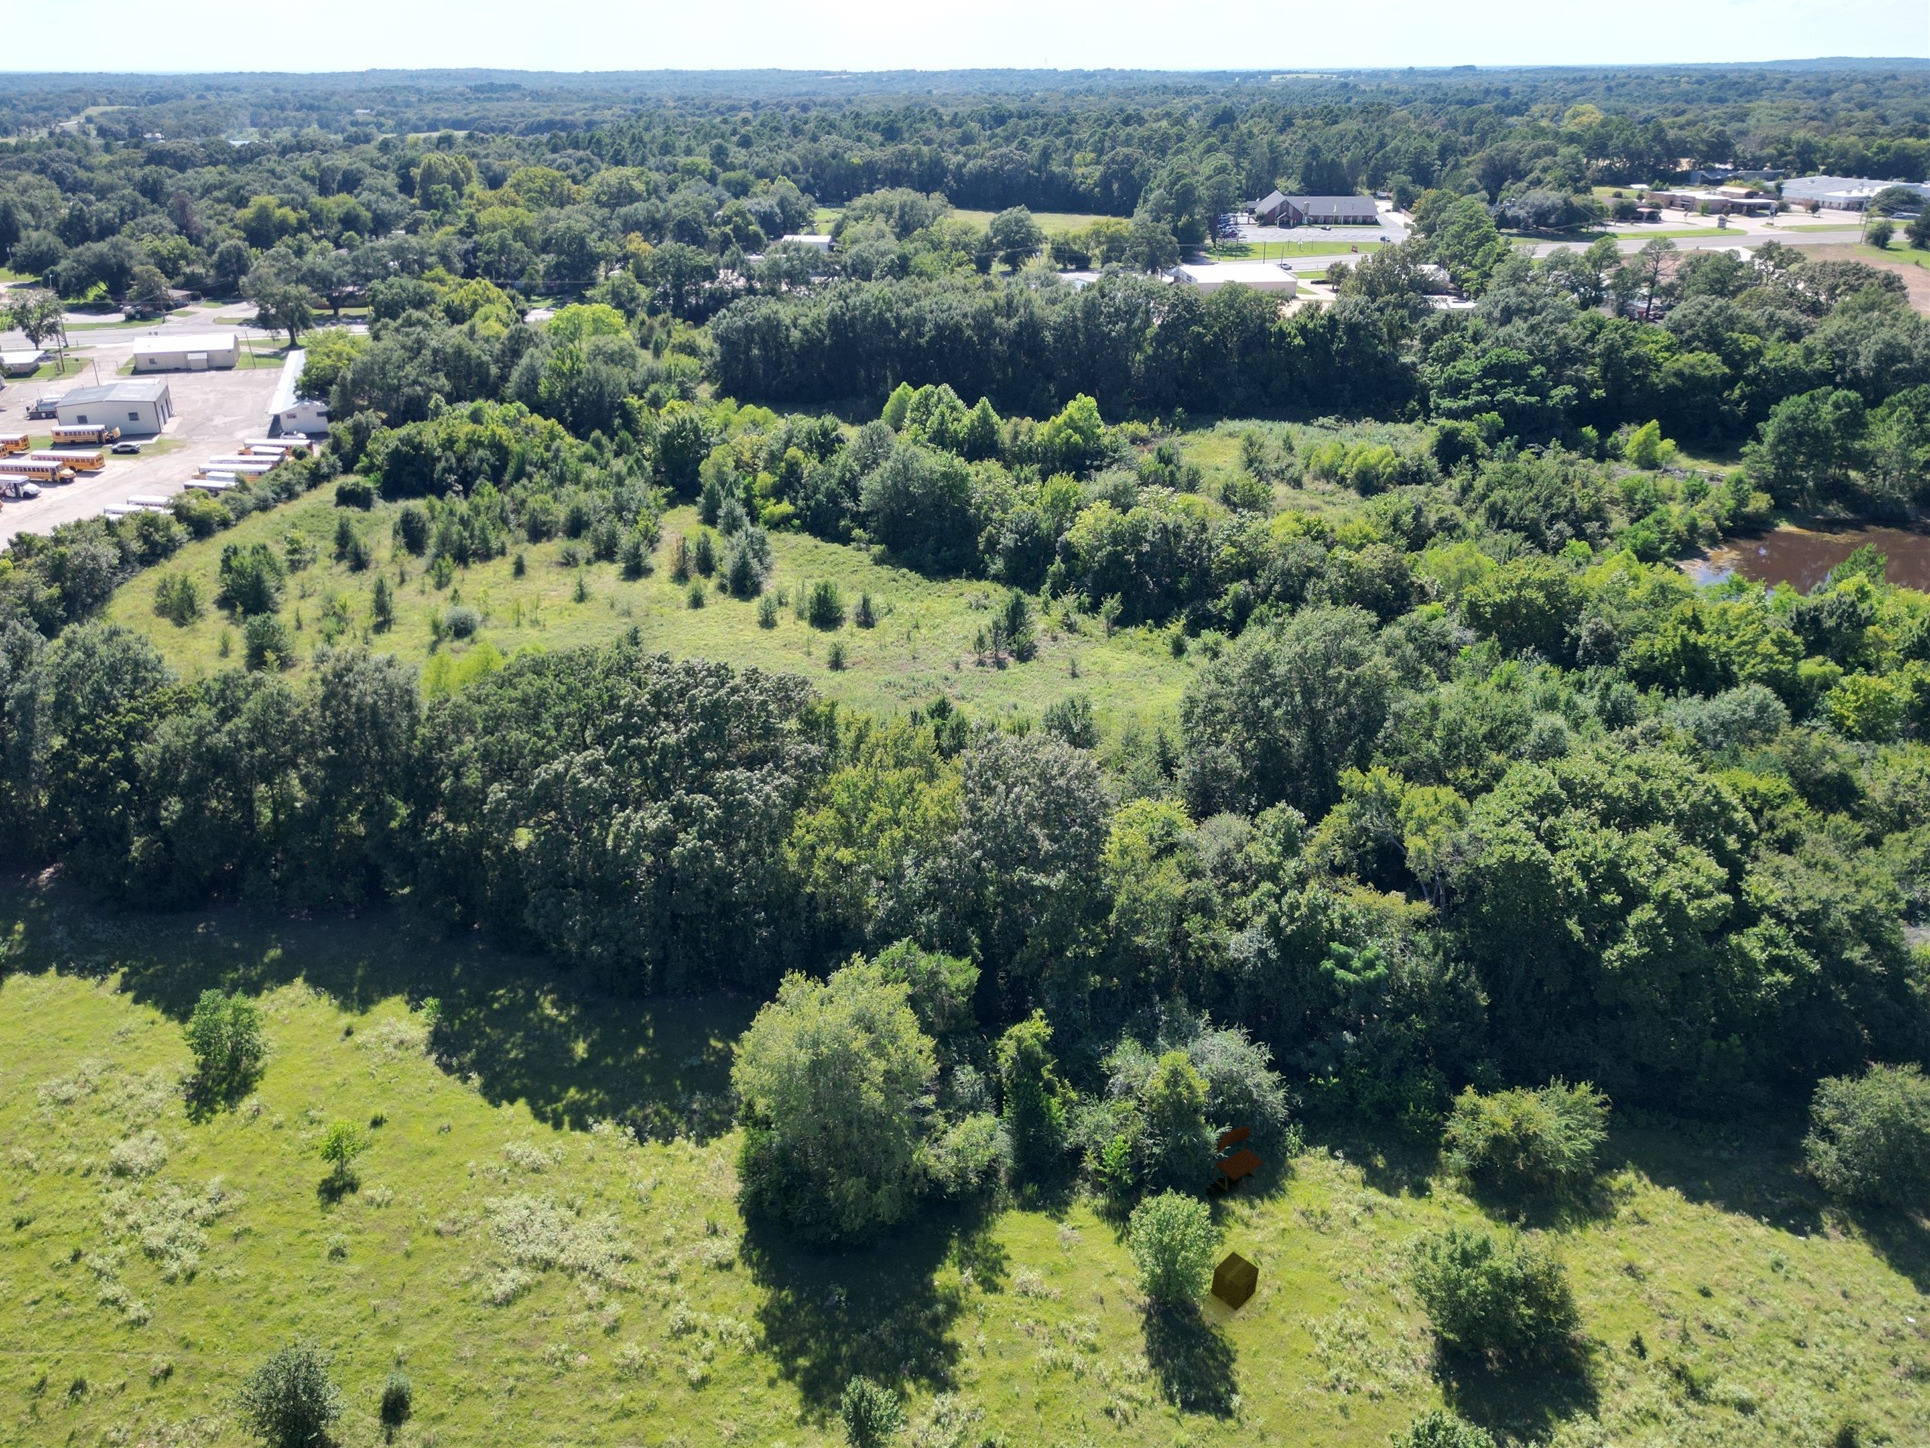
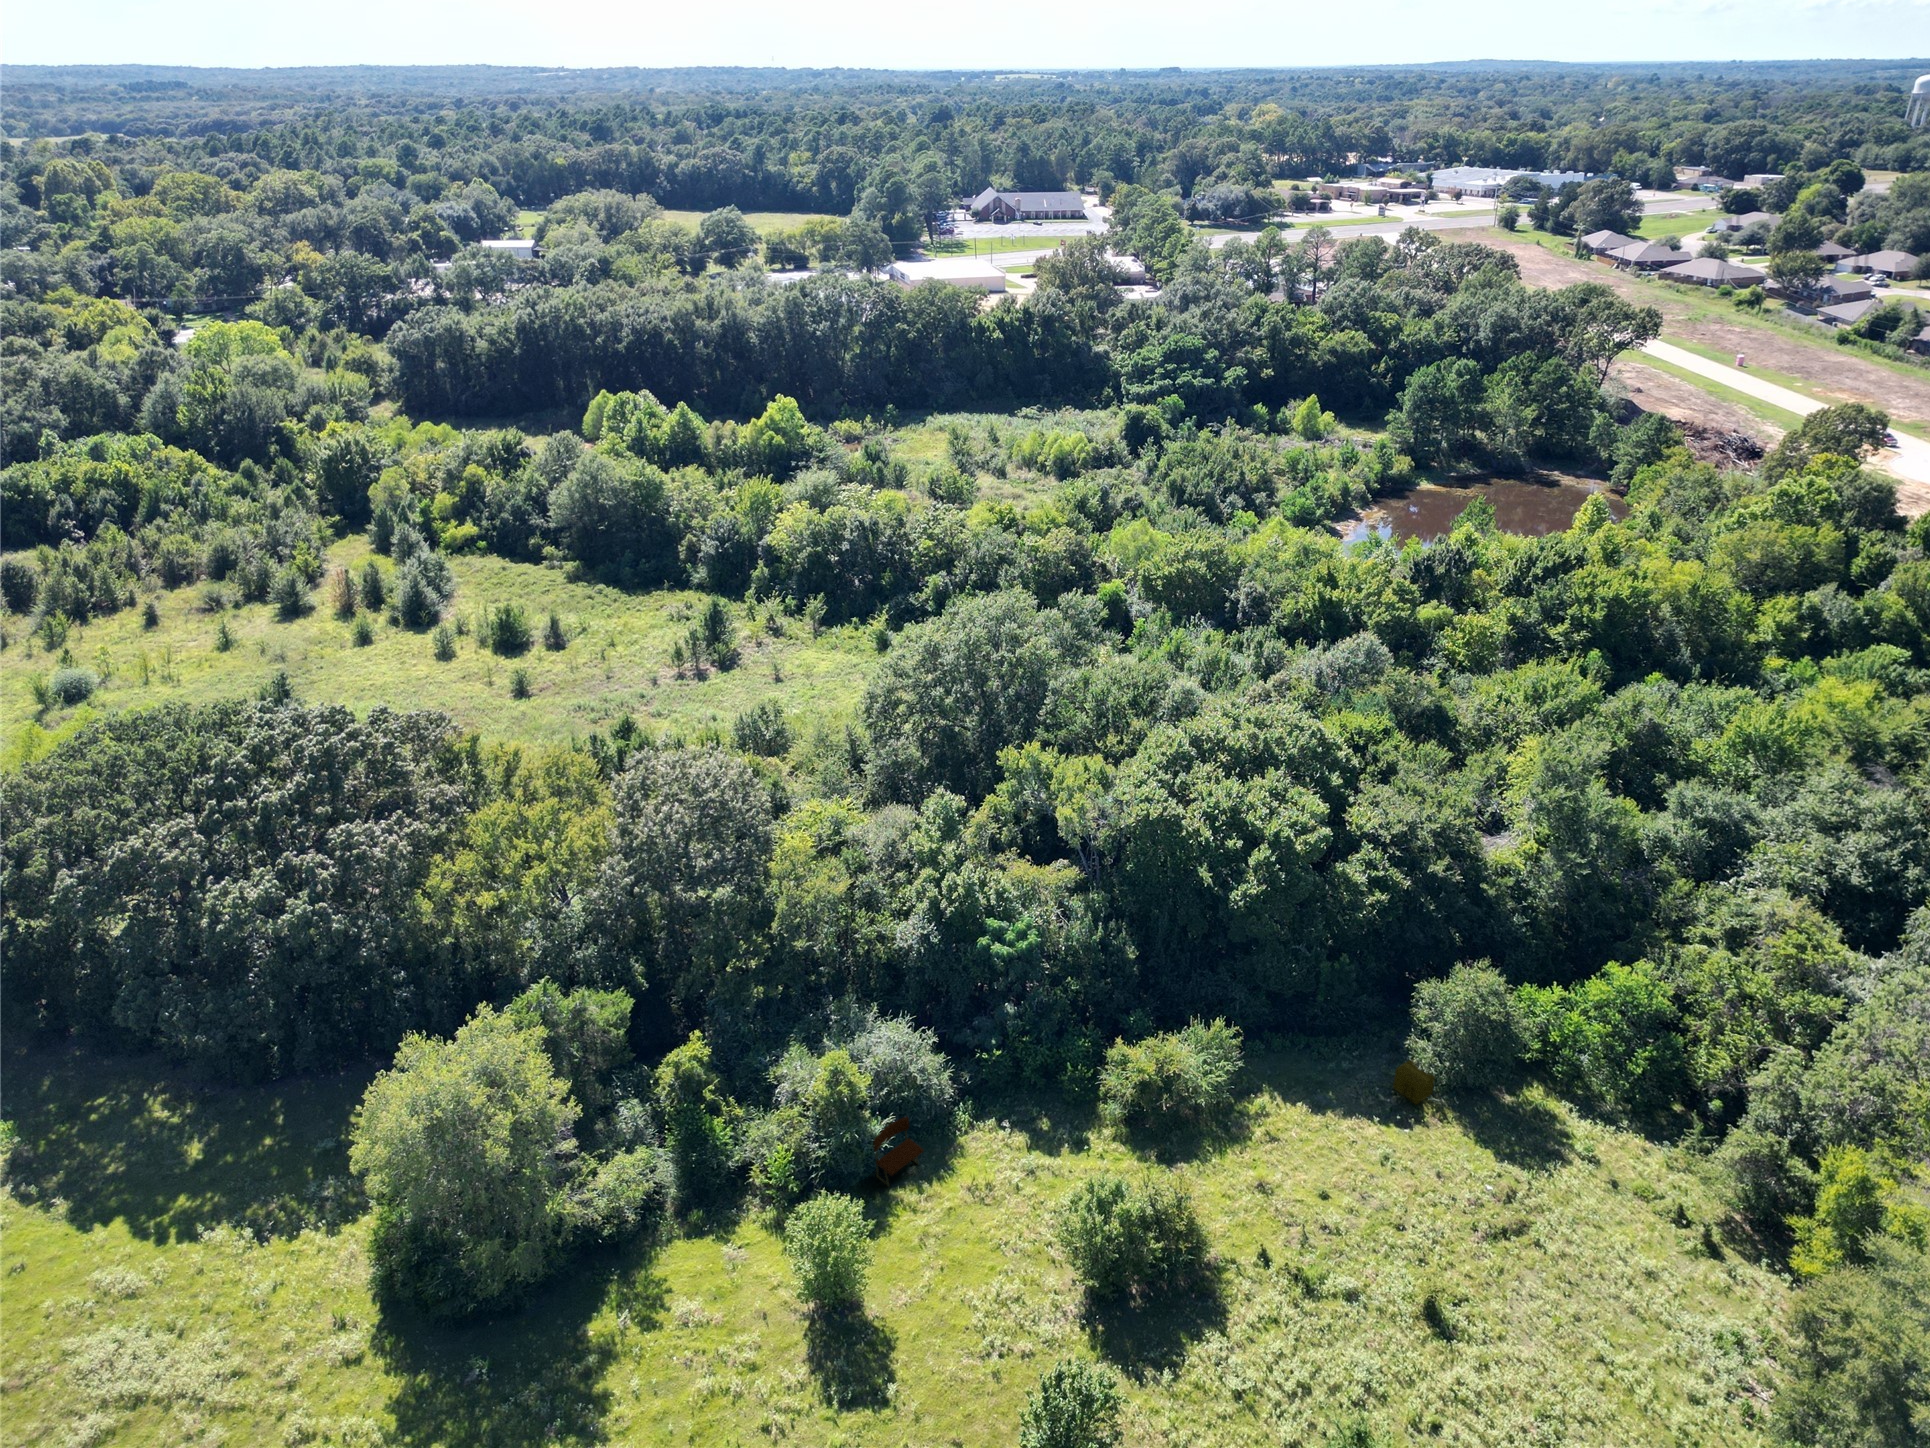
cardboard box: present [1211,1252,1259,1310] -> present [1393,1060,1435,1105]

